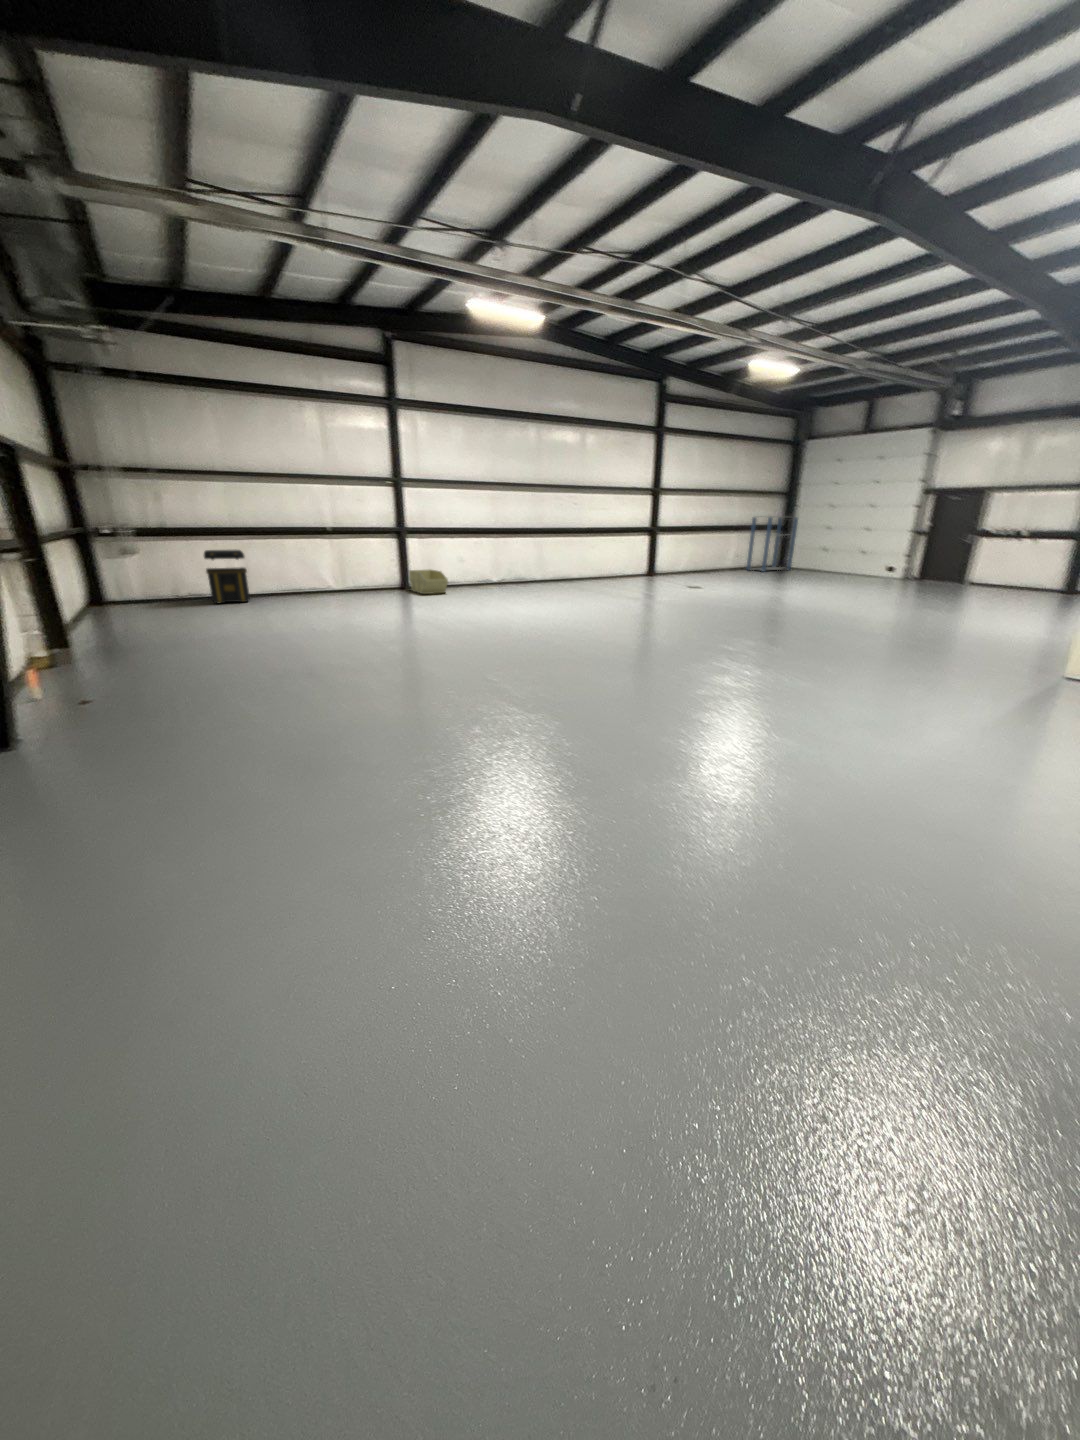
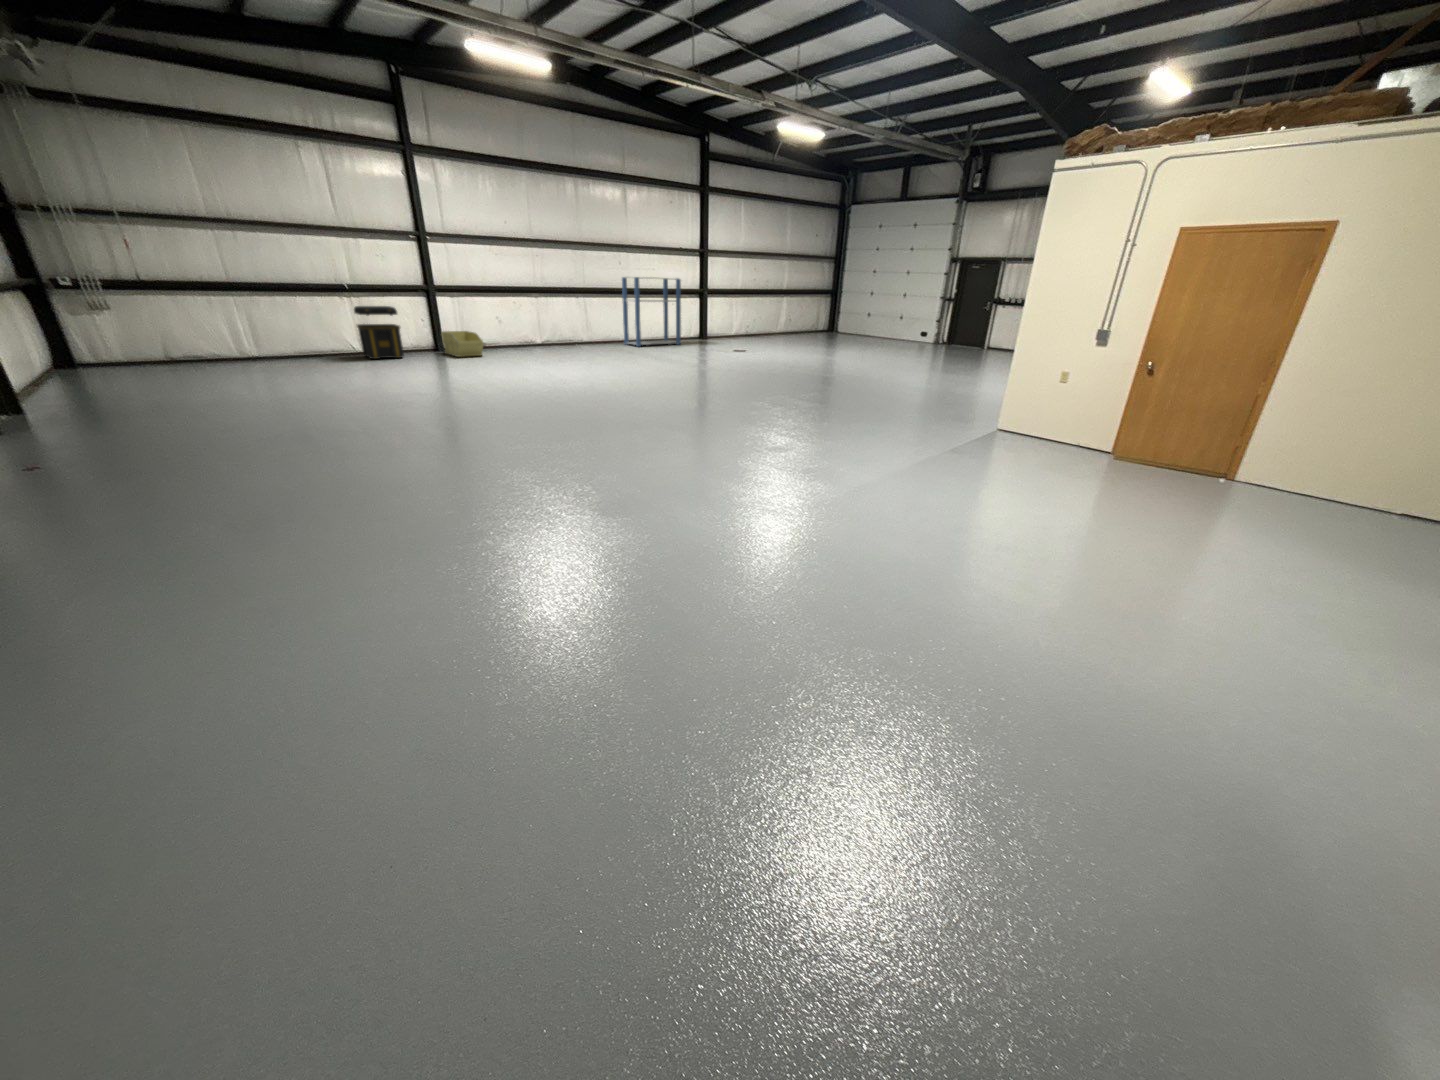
shelving unit: present [747,516,798,572] -> present [622,277,681,347]
toolbox: present [204,550,250,603] -> present [354,306,404,359]

